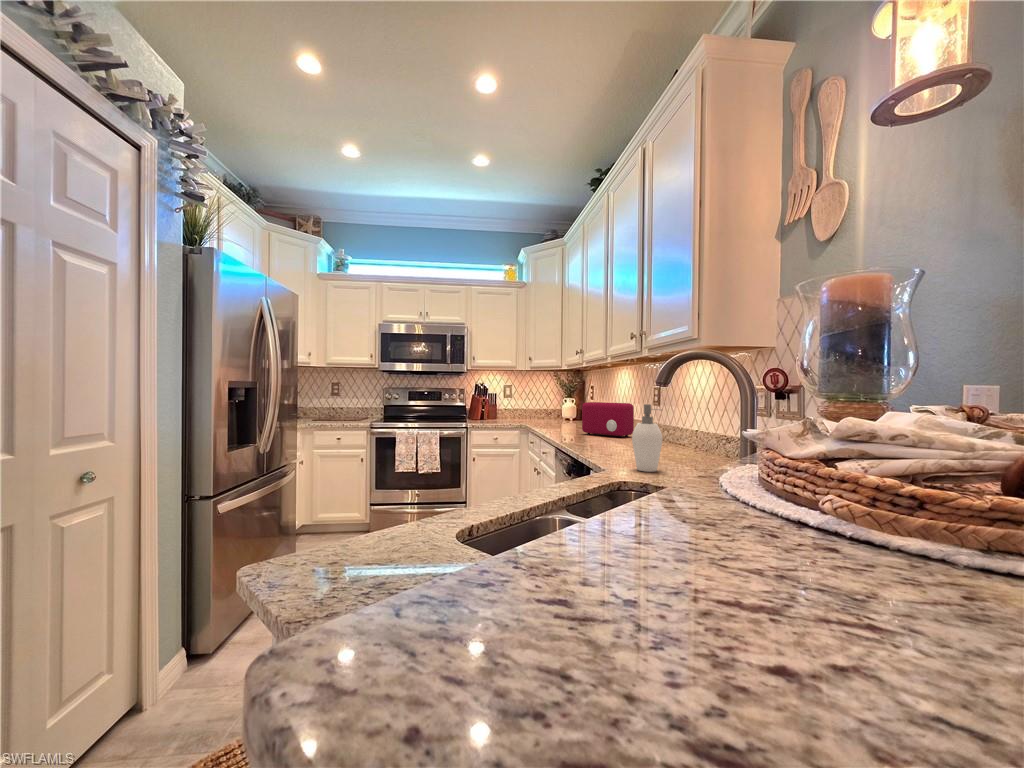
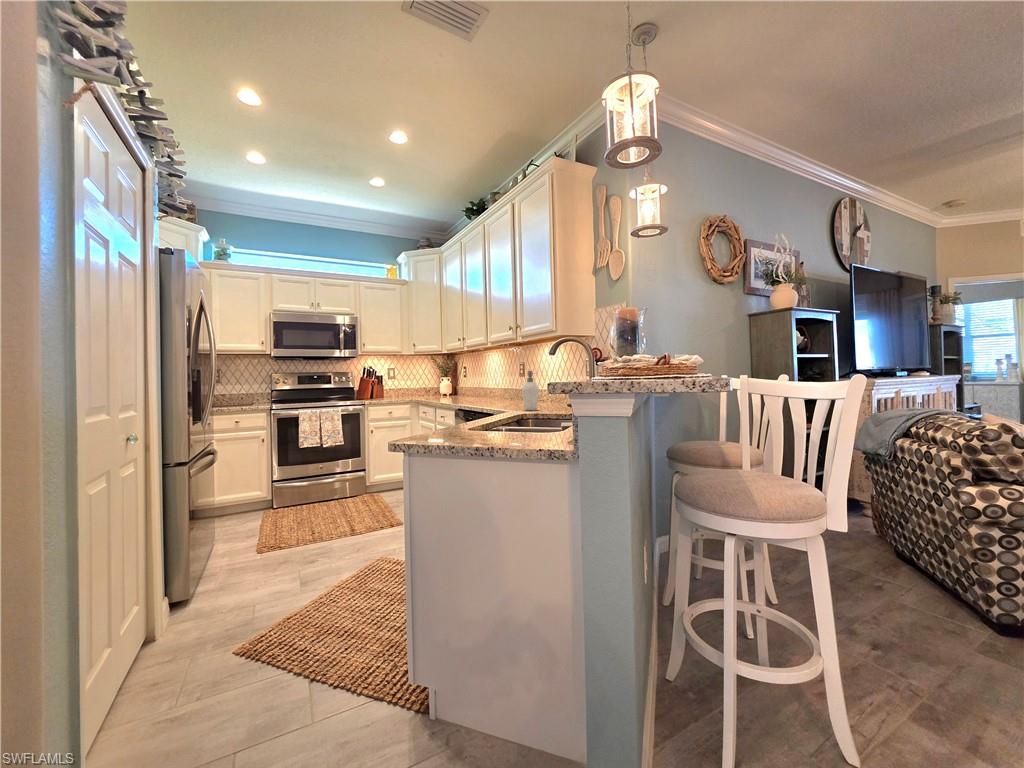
toaster: present [582,402,634,438] -> none [469,376,507,401]

